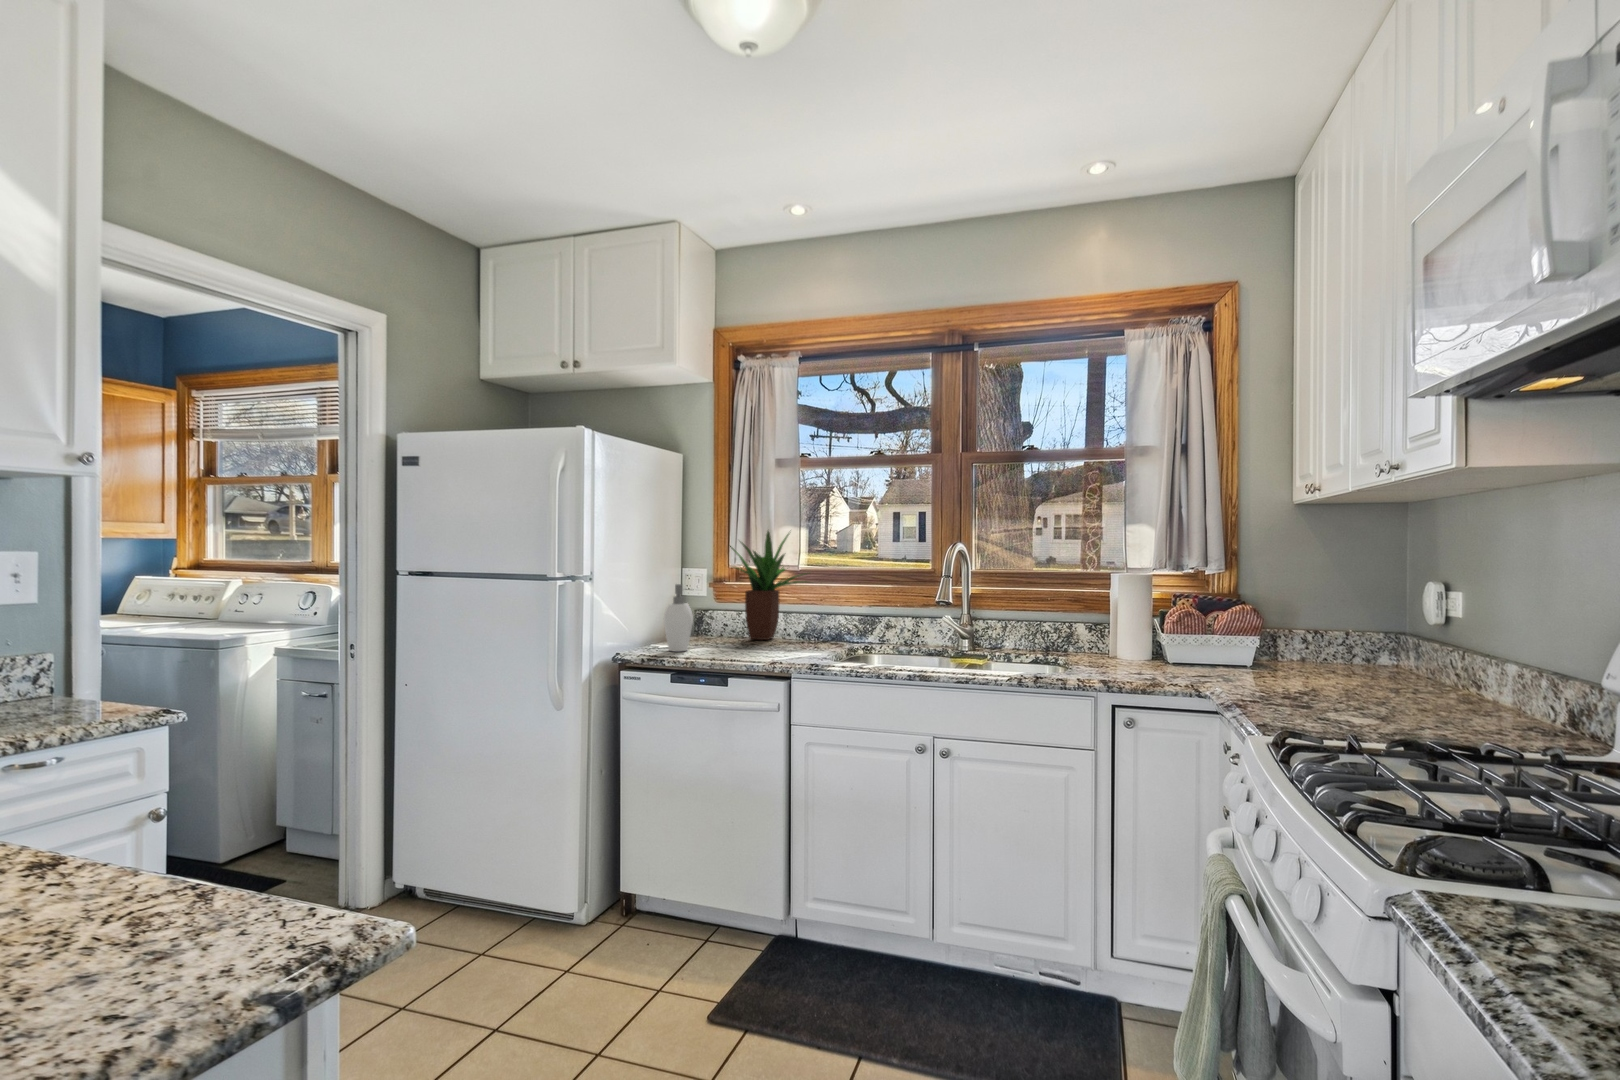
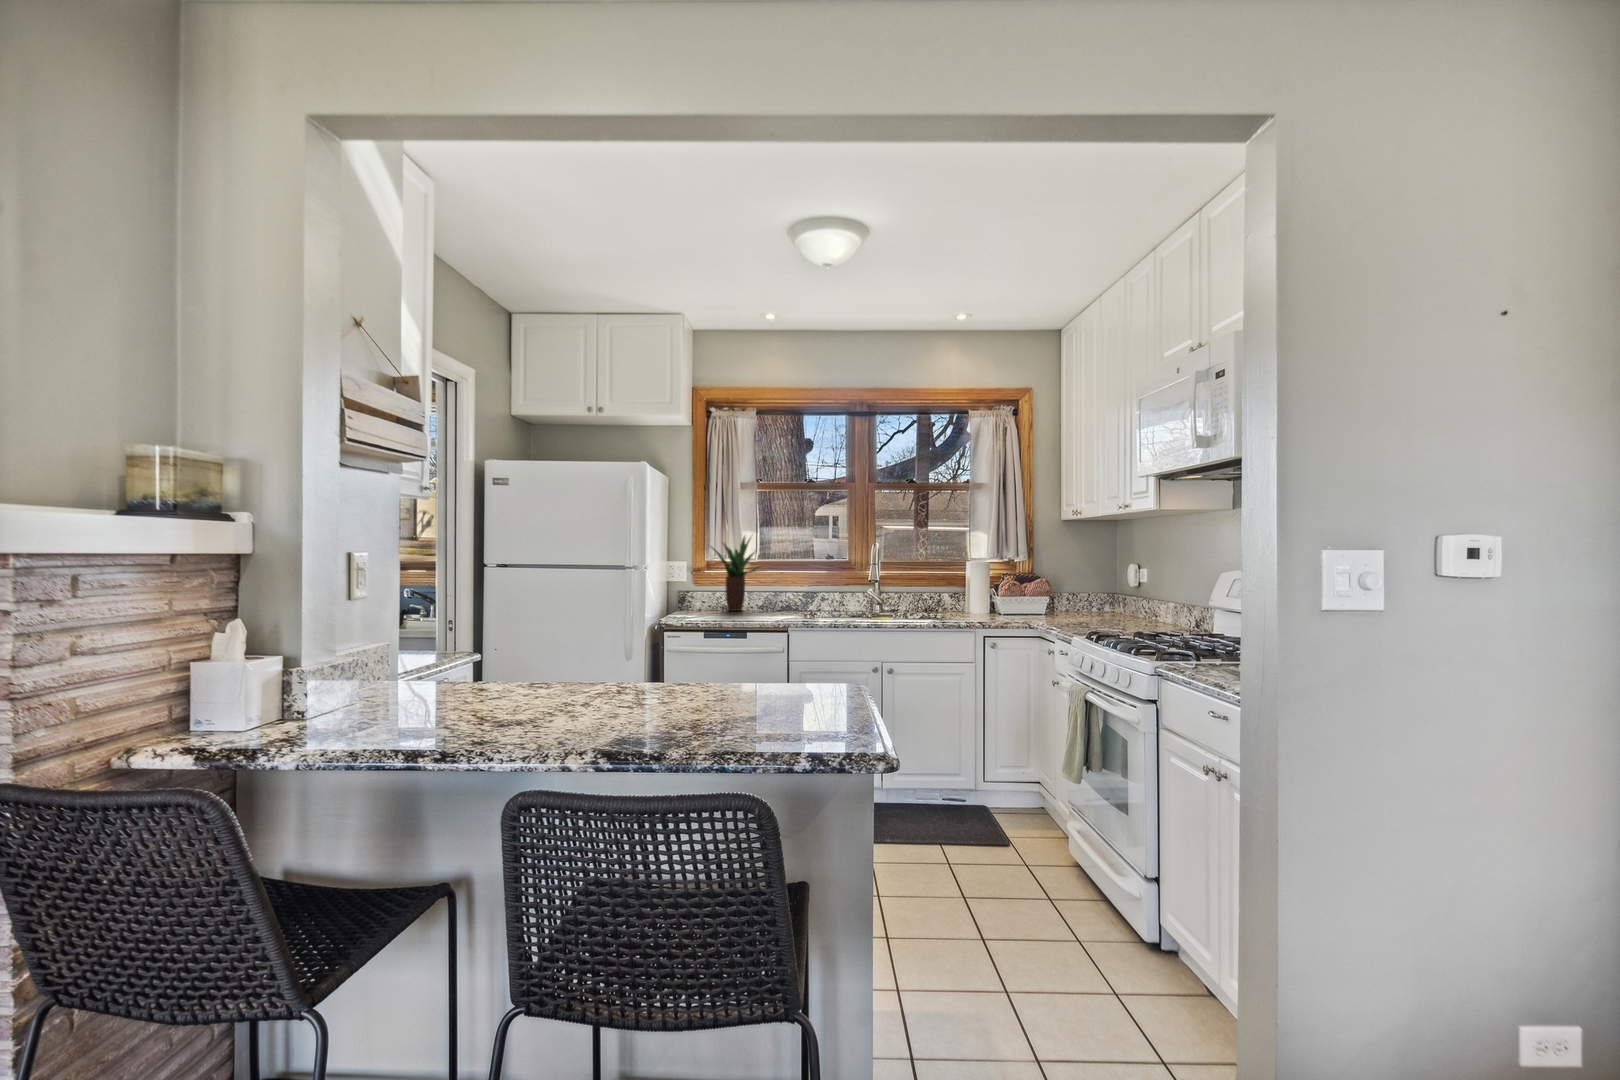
soap dispenser: present [664,584,693,651] -> none [683,573,708,619]

